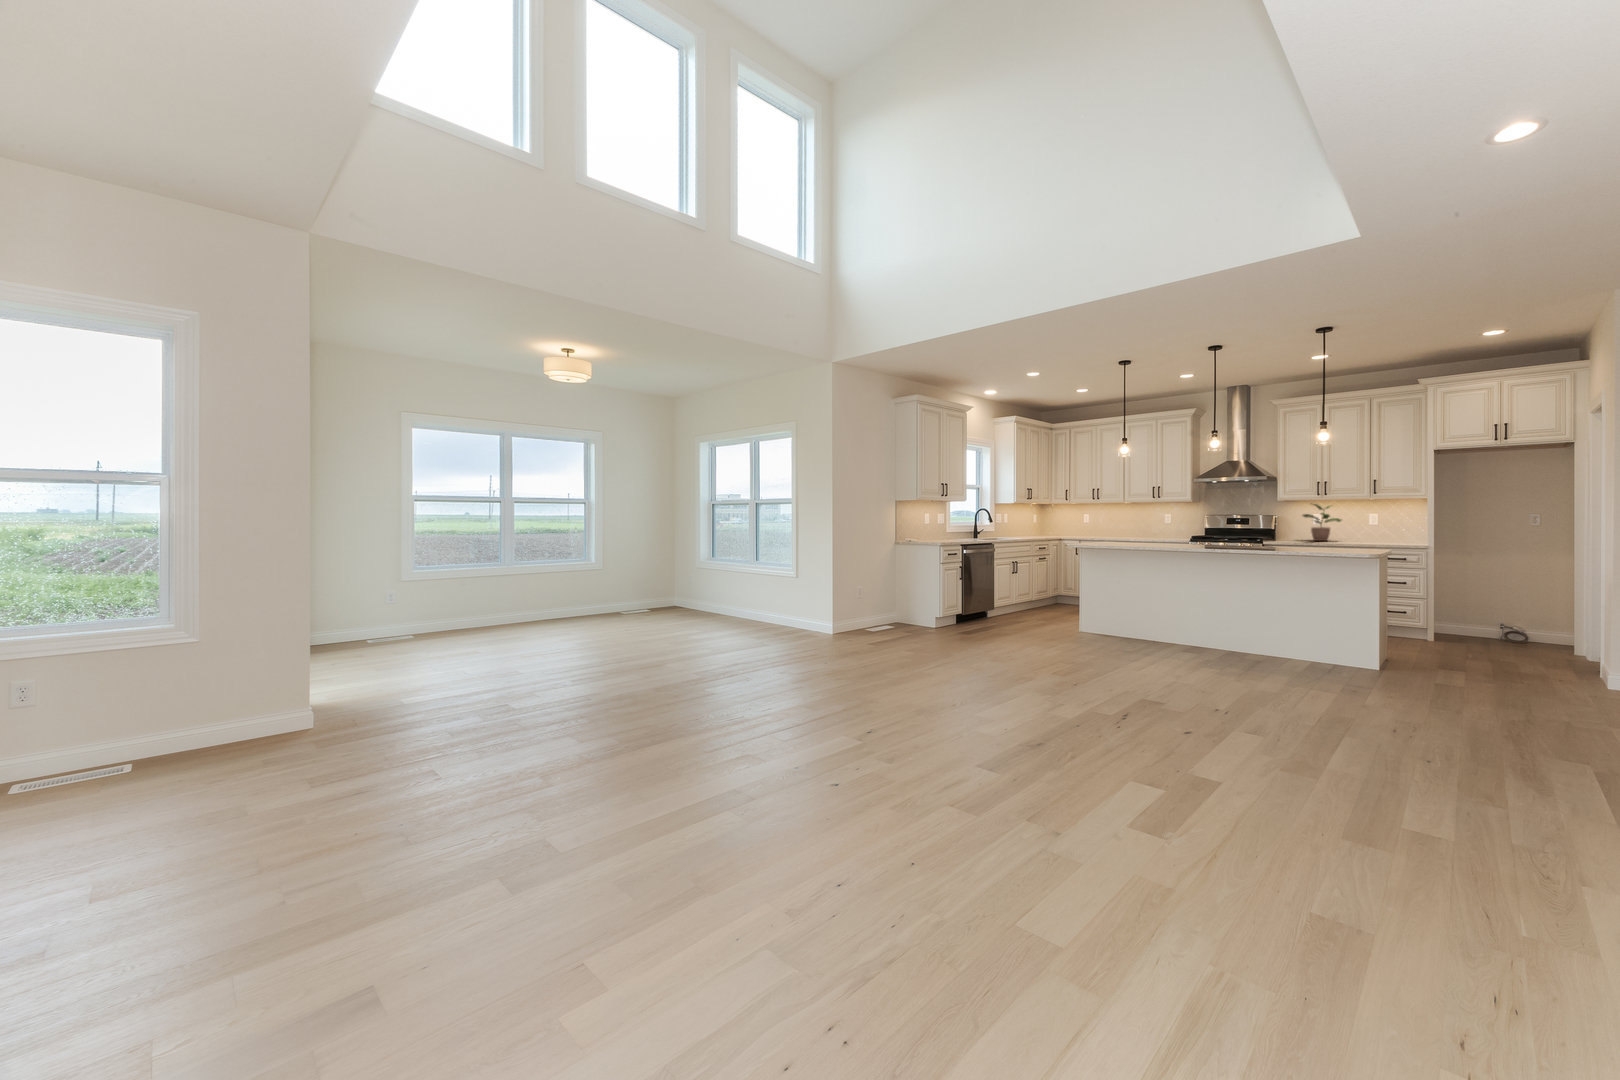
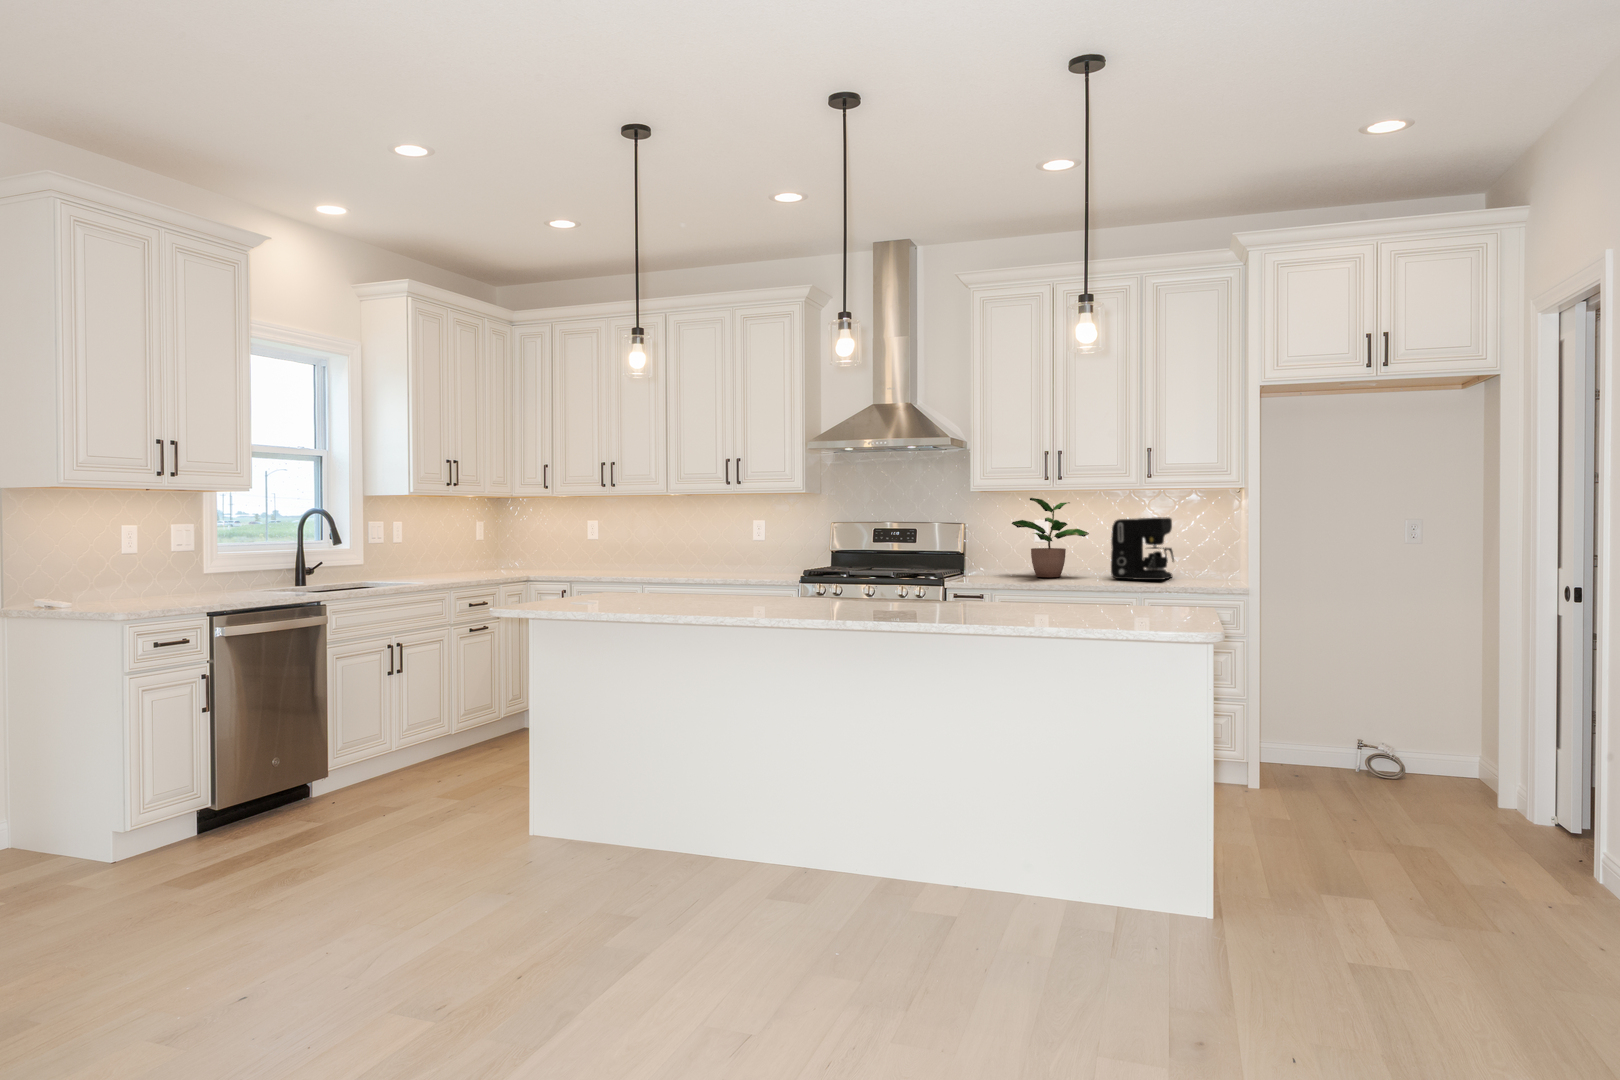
coffee maker: none [1353,513,1390,542] -> present [1111,517,1174,580]

